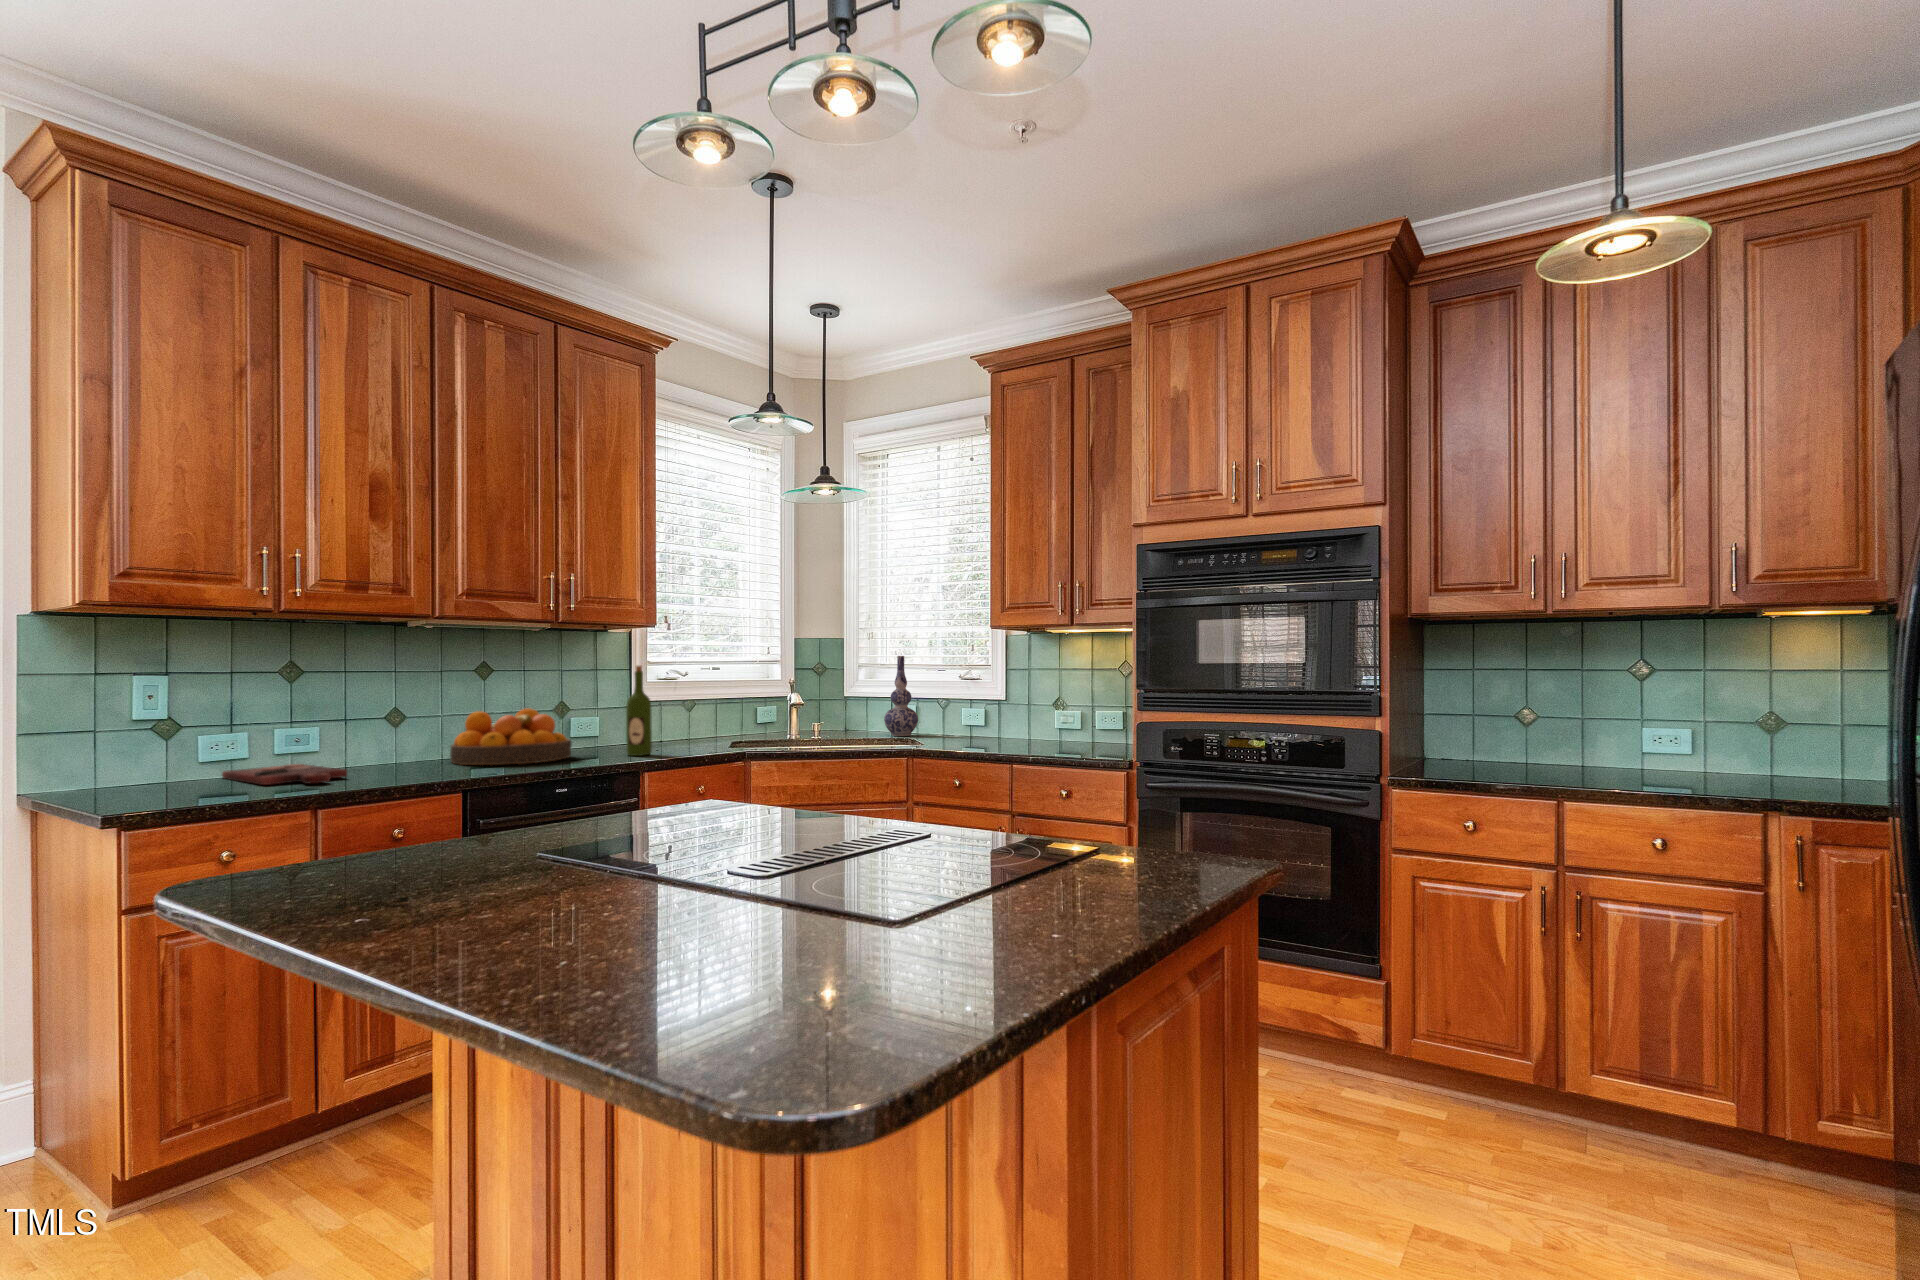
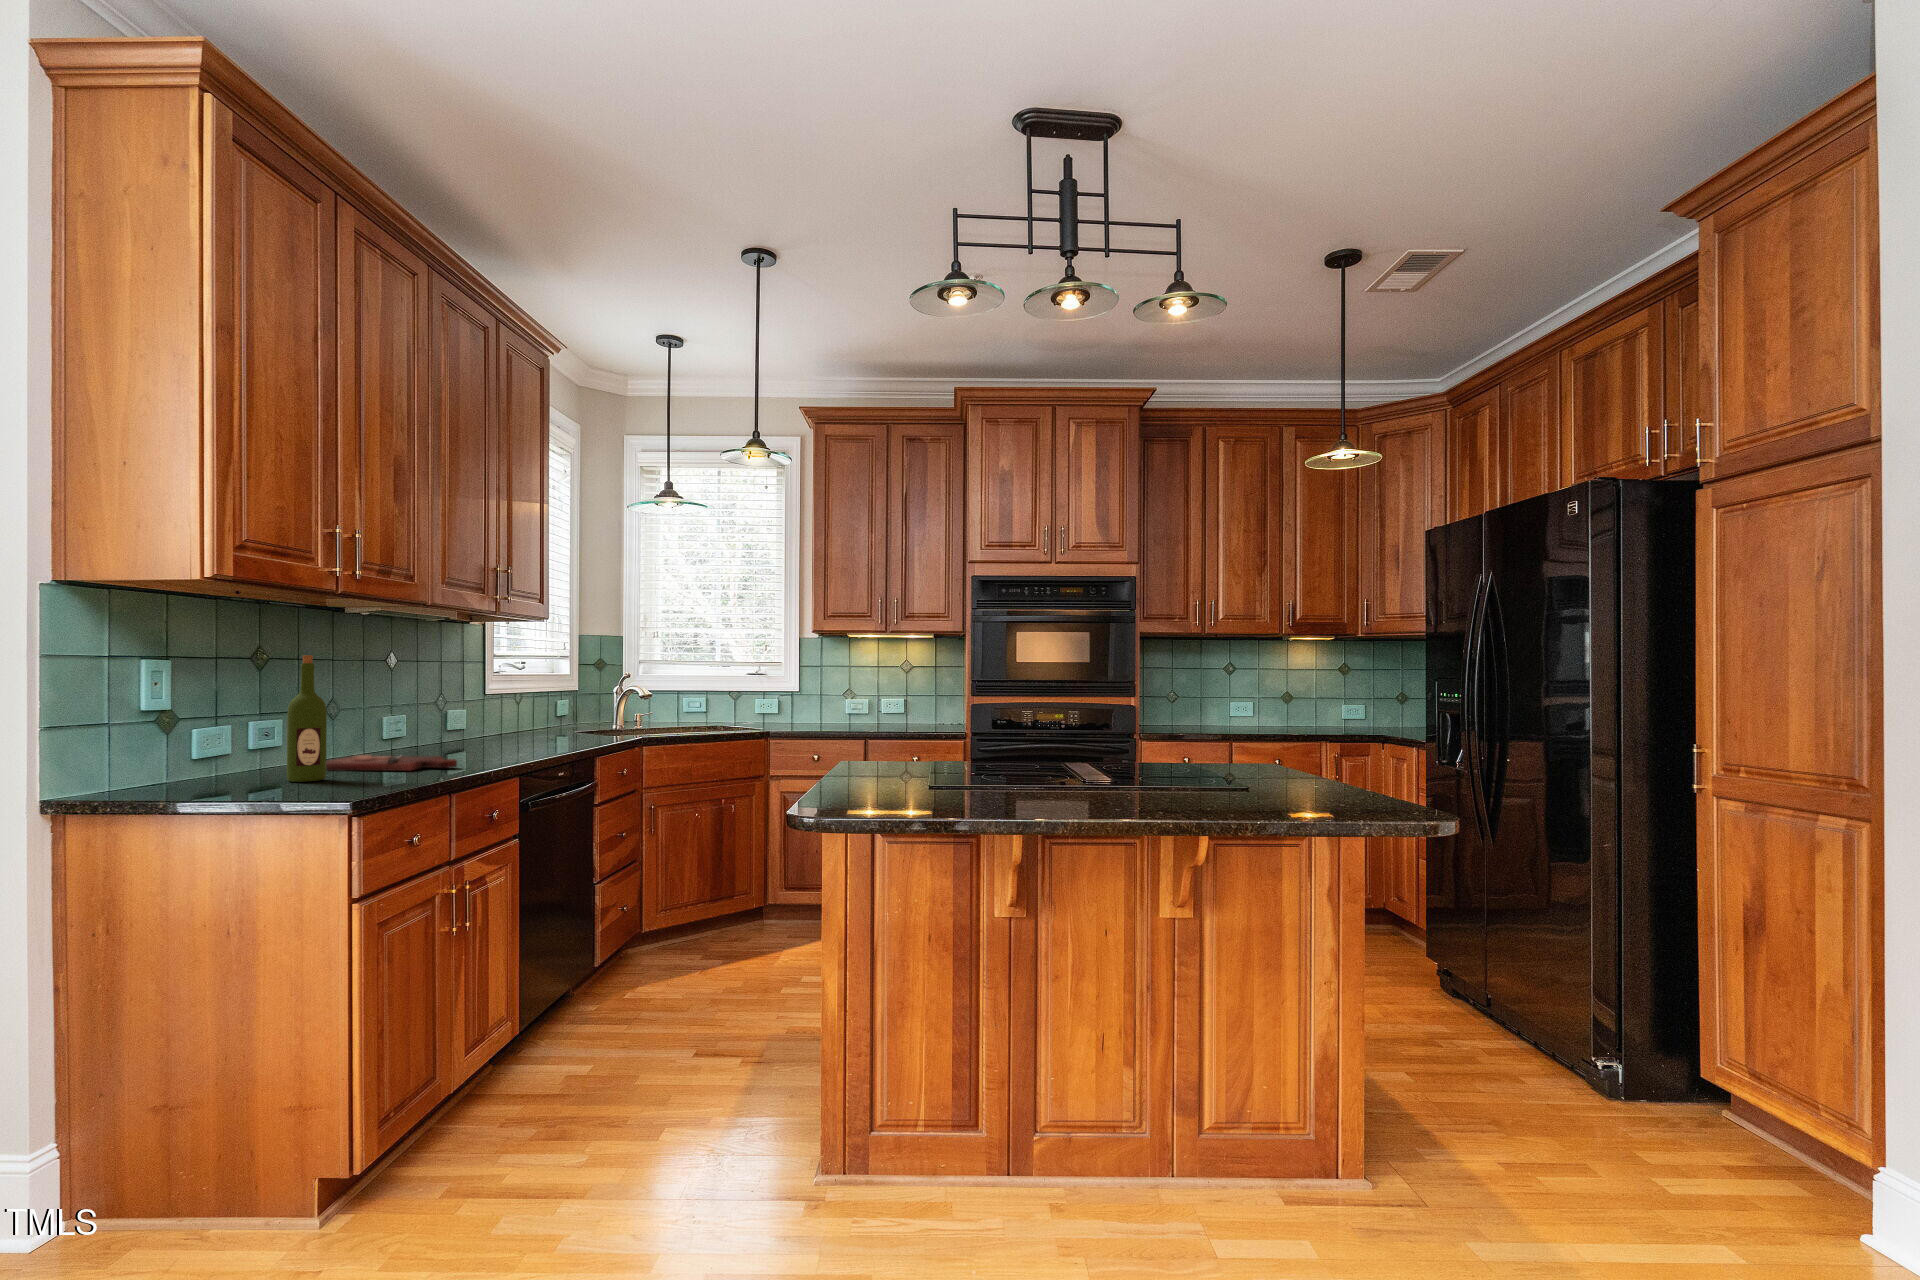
vase: present [884,656,918,736] -> none [685,653,716,725]
wine bottle: present [626,666,652,756] -> present [287,655,327,782]
fruit bowl: present [450,708,572,765] -> none [428,701,543,754]

